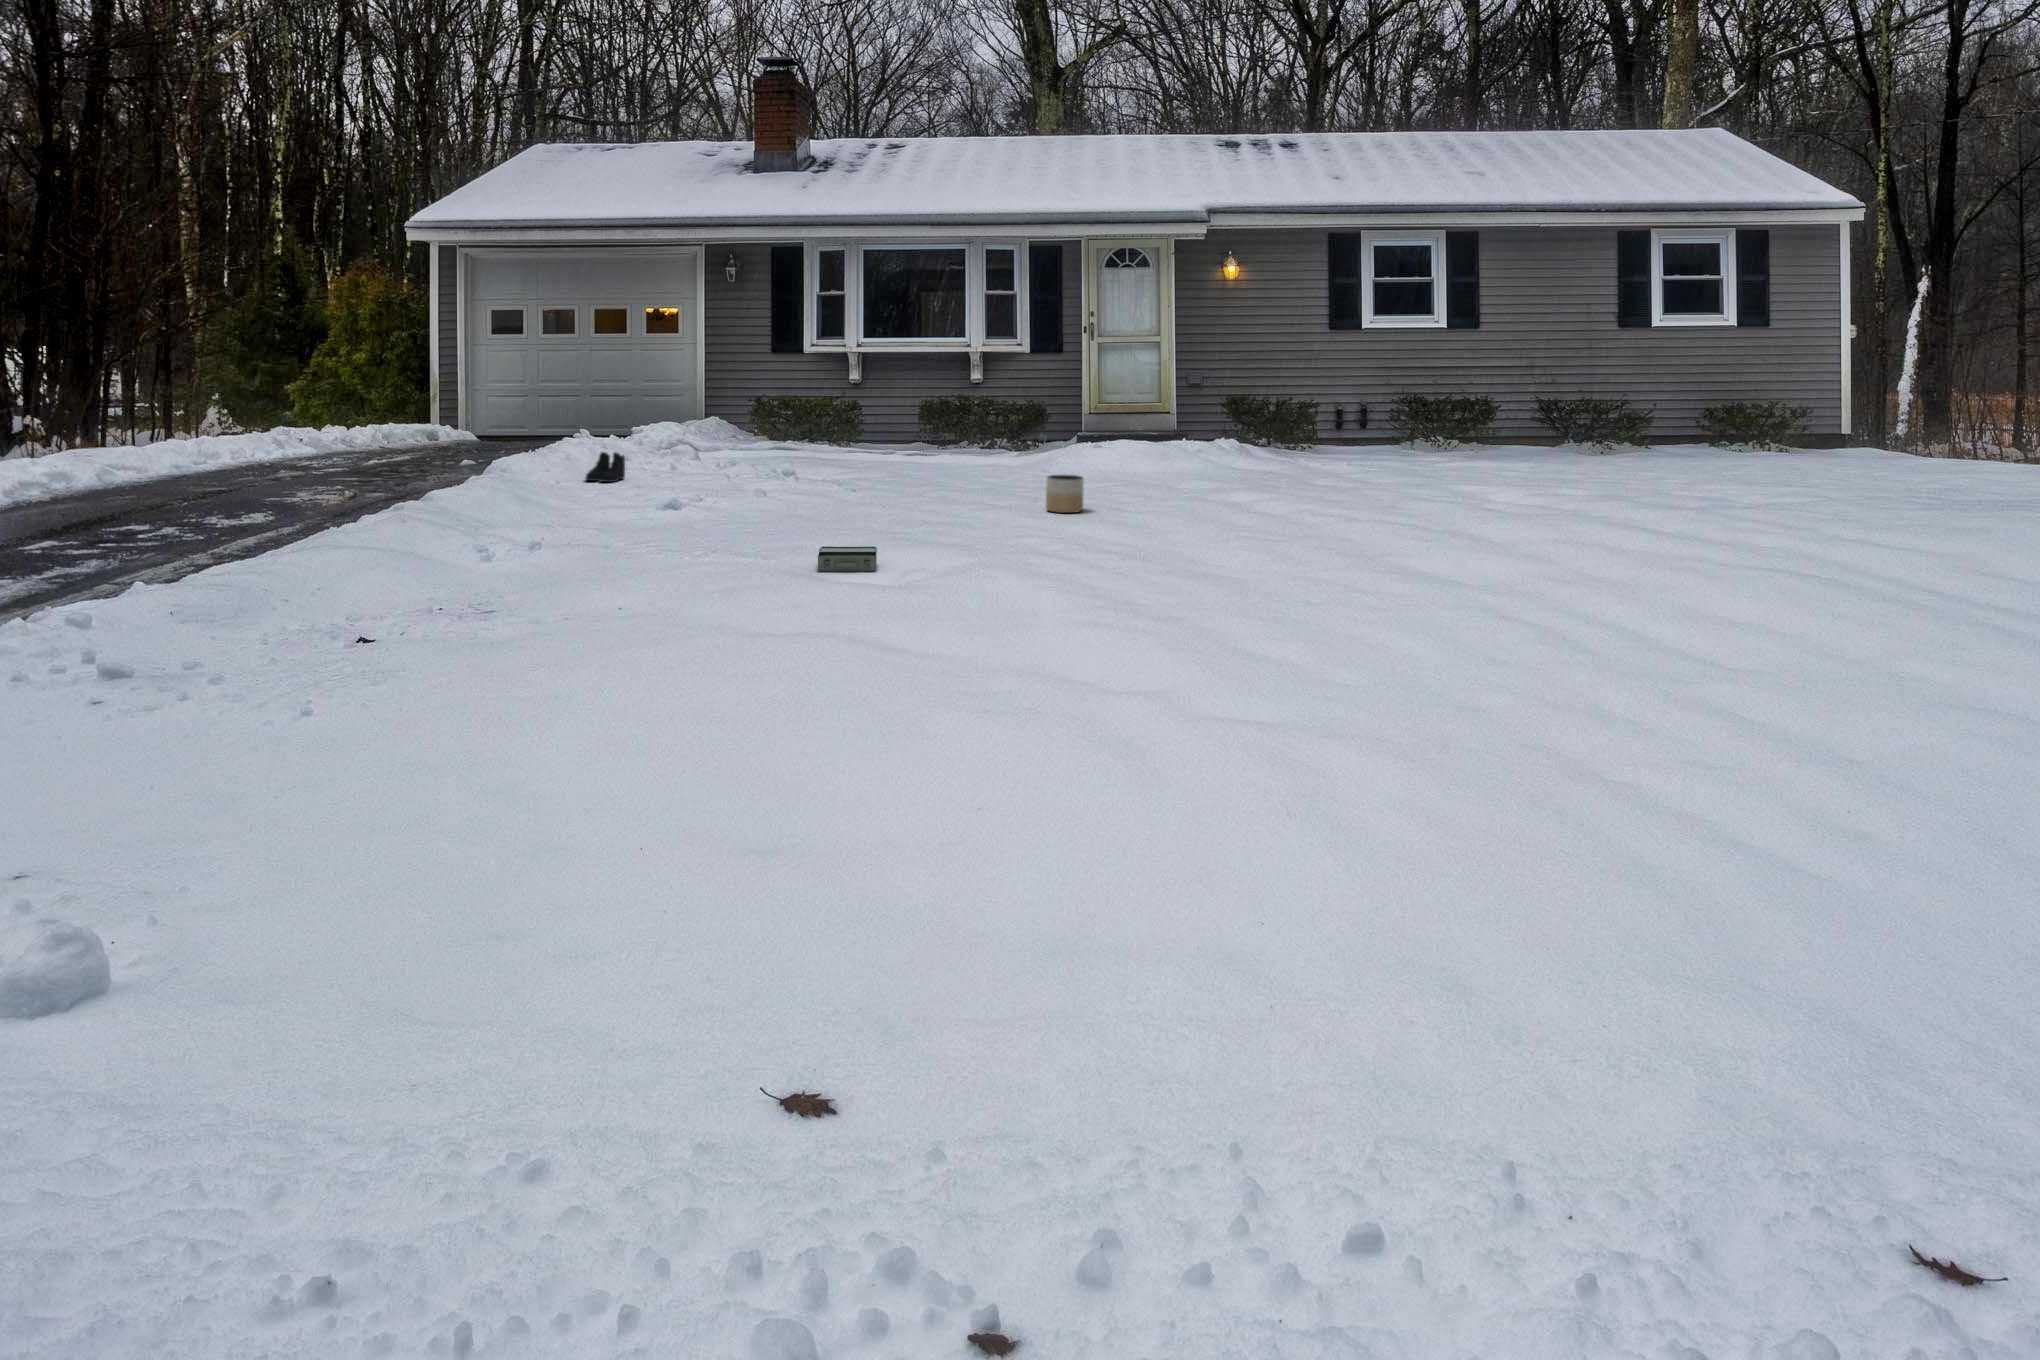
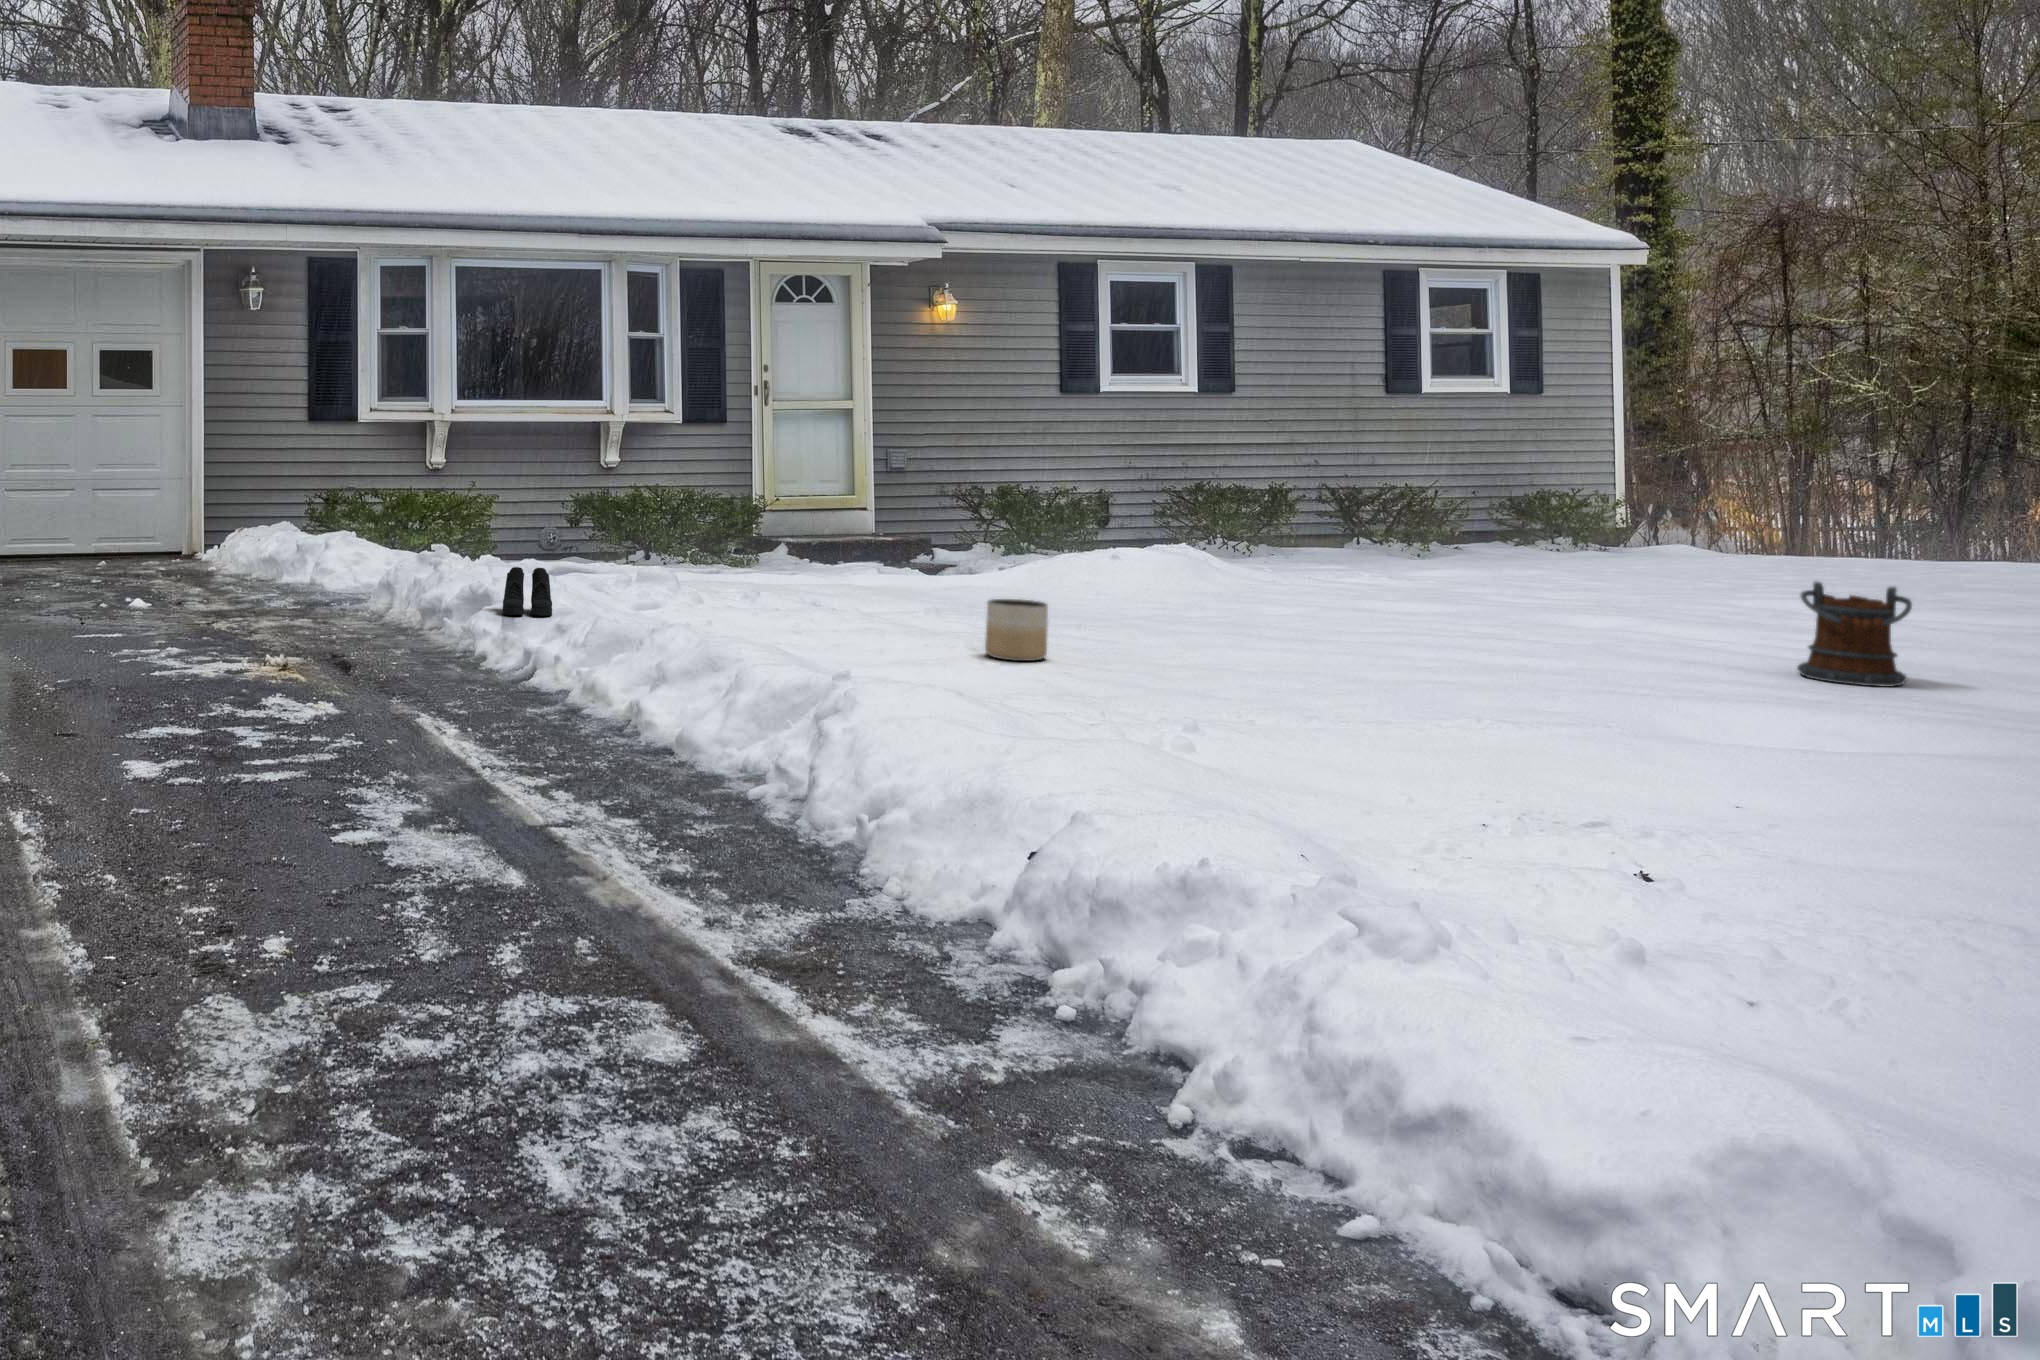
planter: present [1046,475,1083,513] -> present [985,599,1048,661]
bucket: none [1322,485,1392,564] -> present [1797,582,1912,687]
toolbox: present [818,546,877,571] -> none [1335,690,1448,730]

